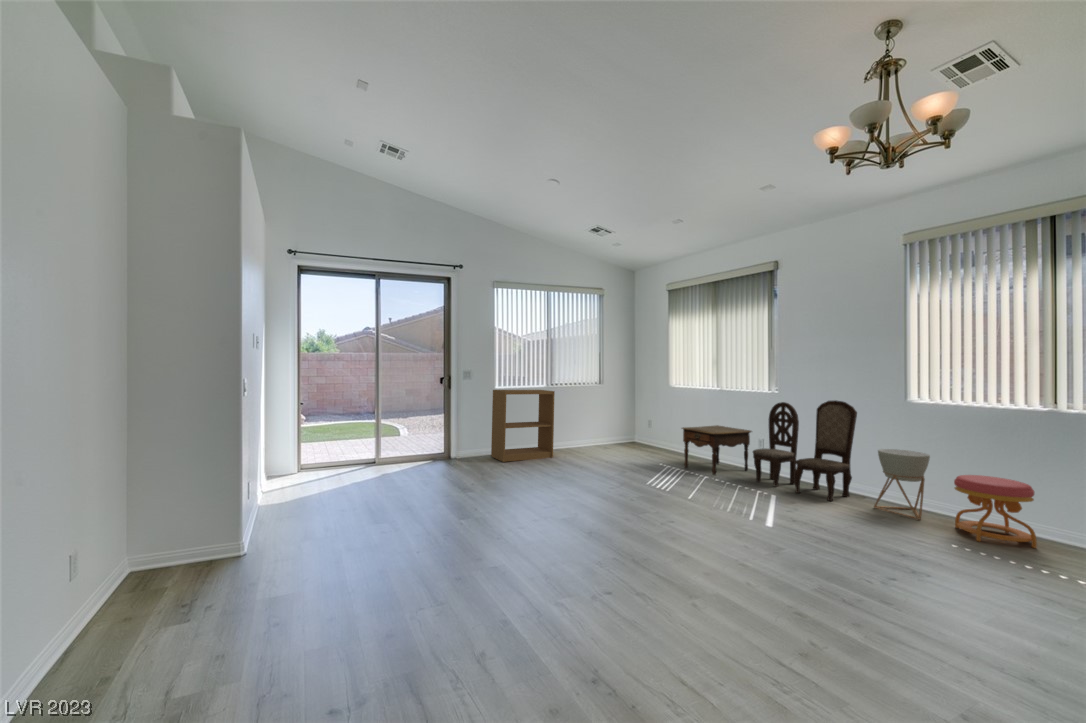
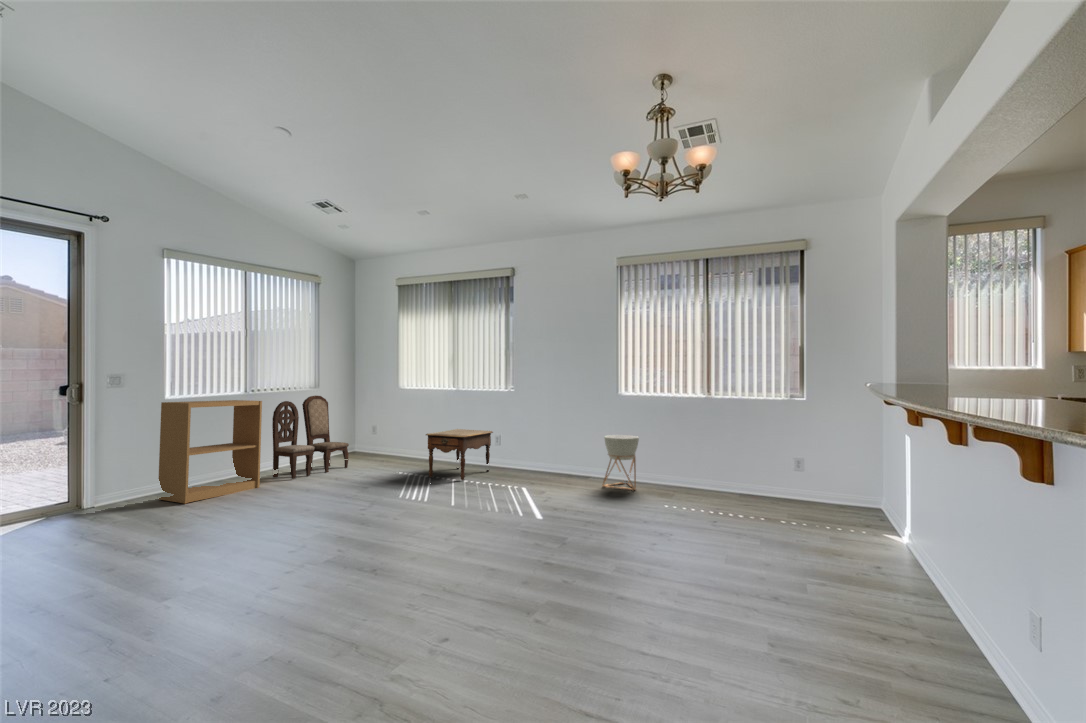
dining chair: present [753,400,857,501] -> present [272,396,349,479]
stool: present [954,475,1037,548] -> none [658,448,705,498]

